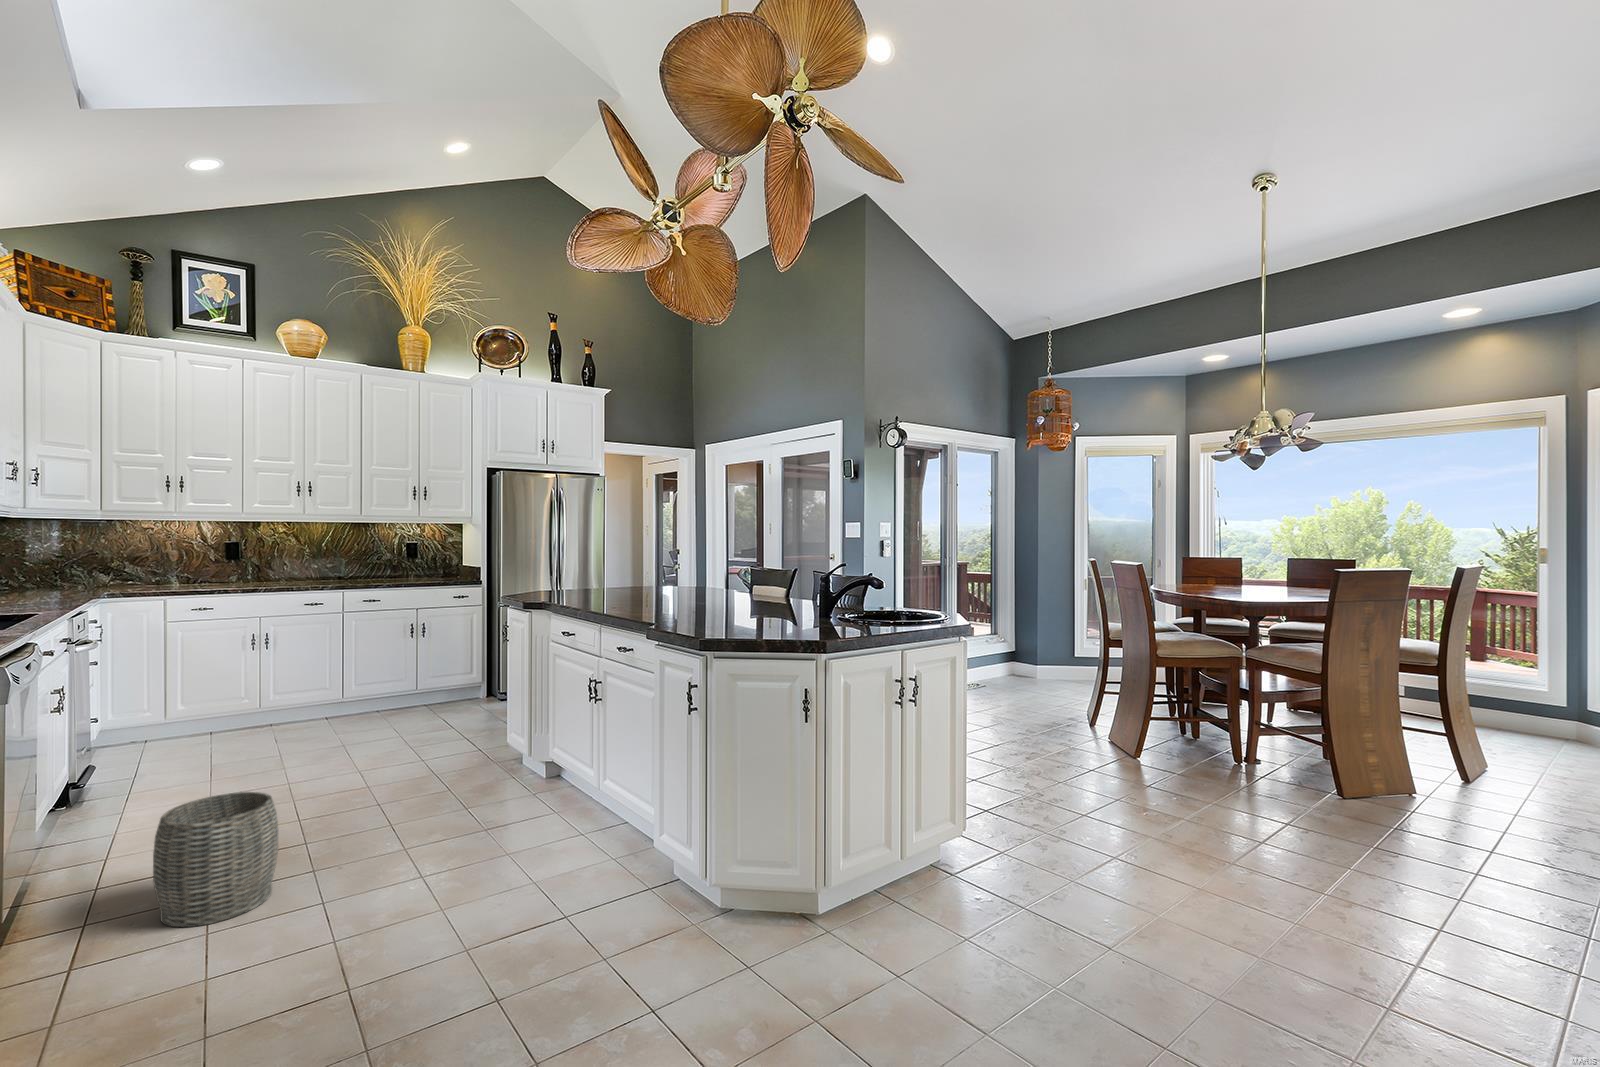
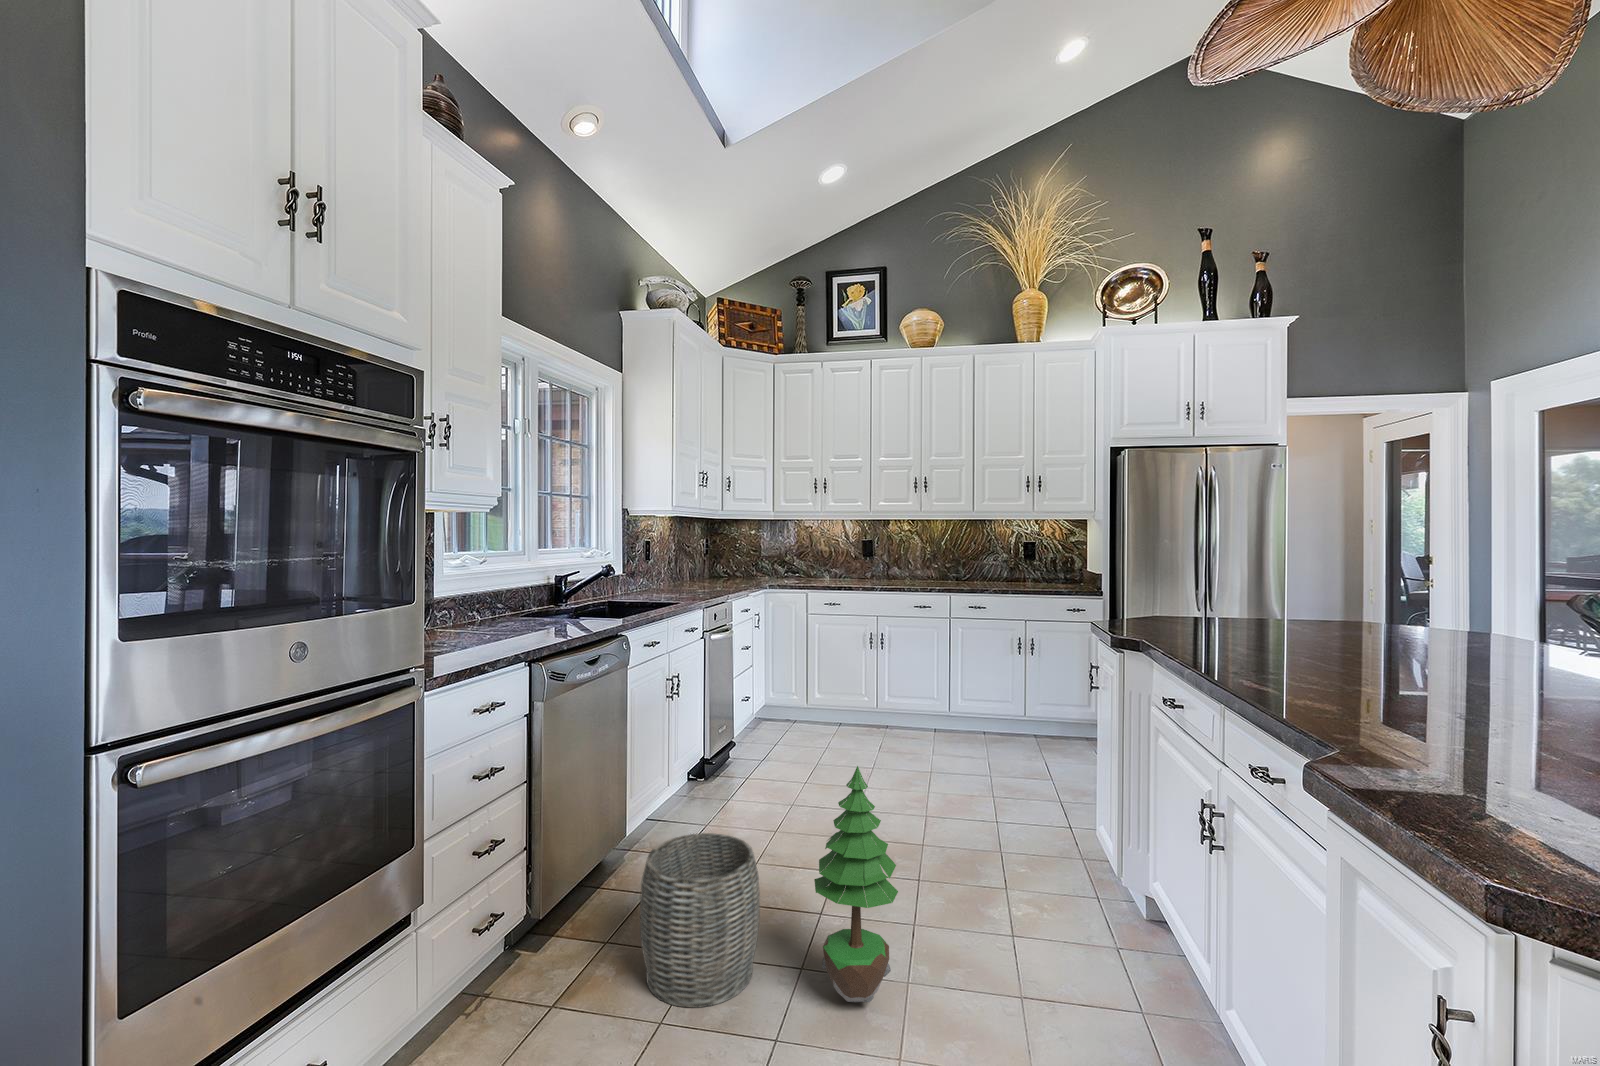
potted tree: none [333,704,402,870] -> present [814,766,898,1002]

